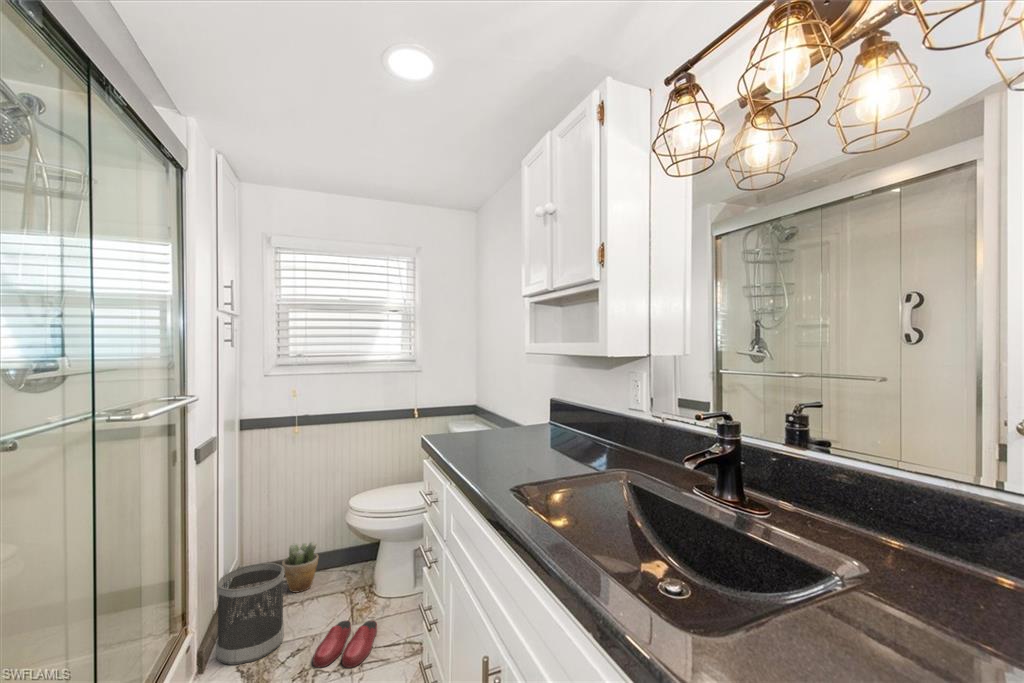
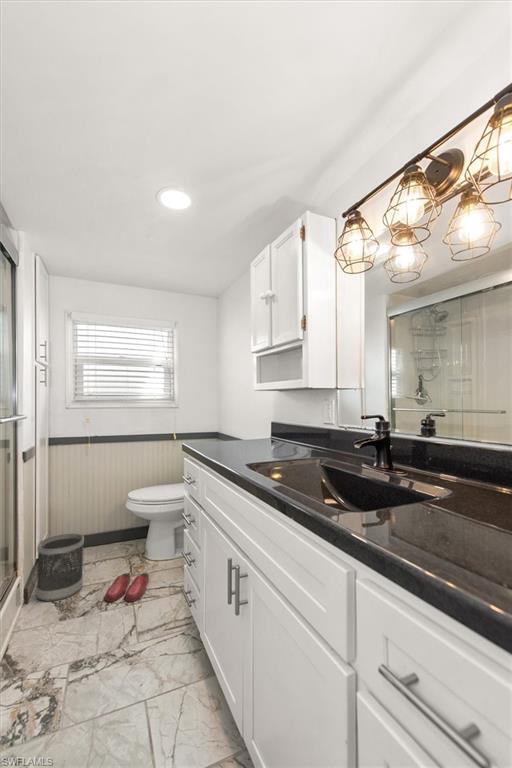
potted plant: present [282,542,318,593] -> none [79,521,105,557]

